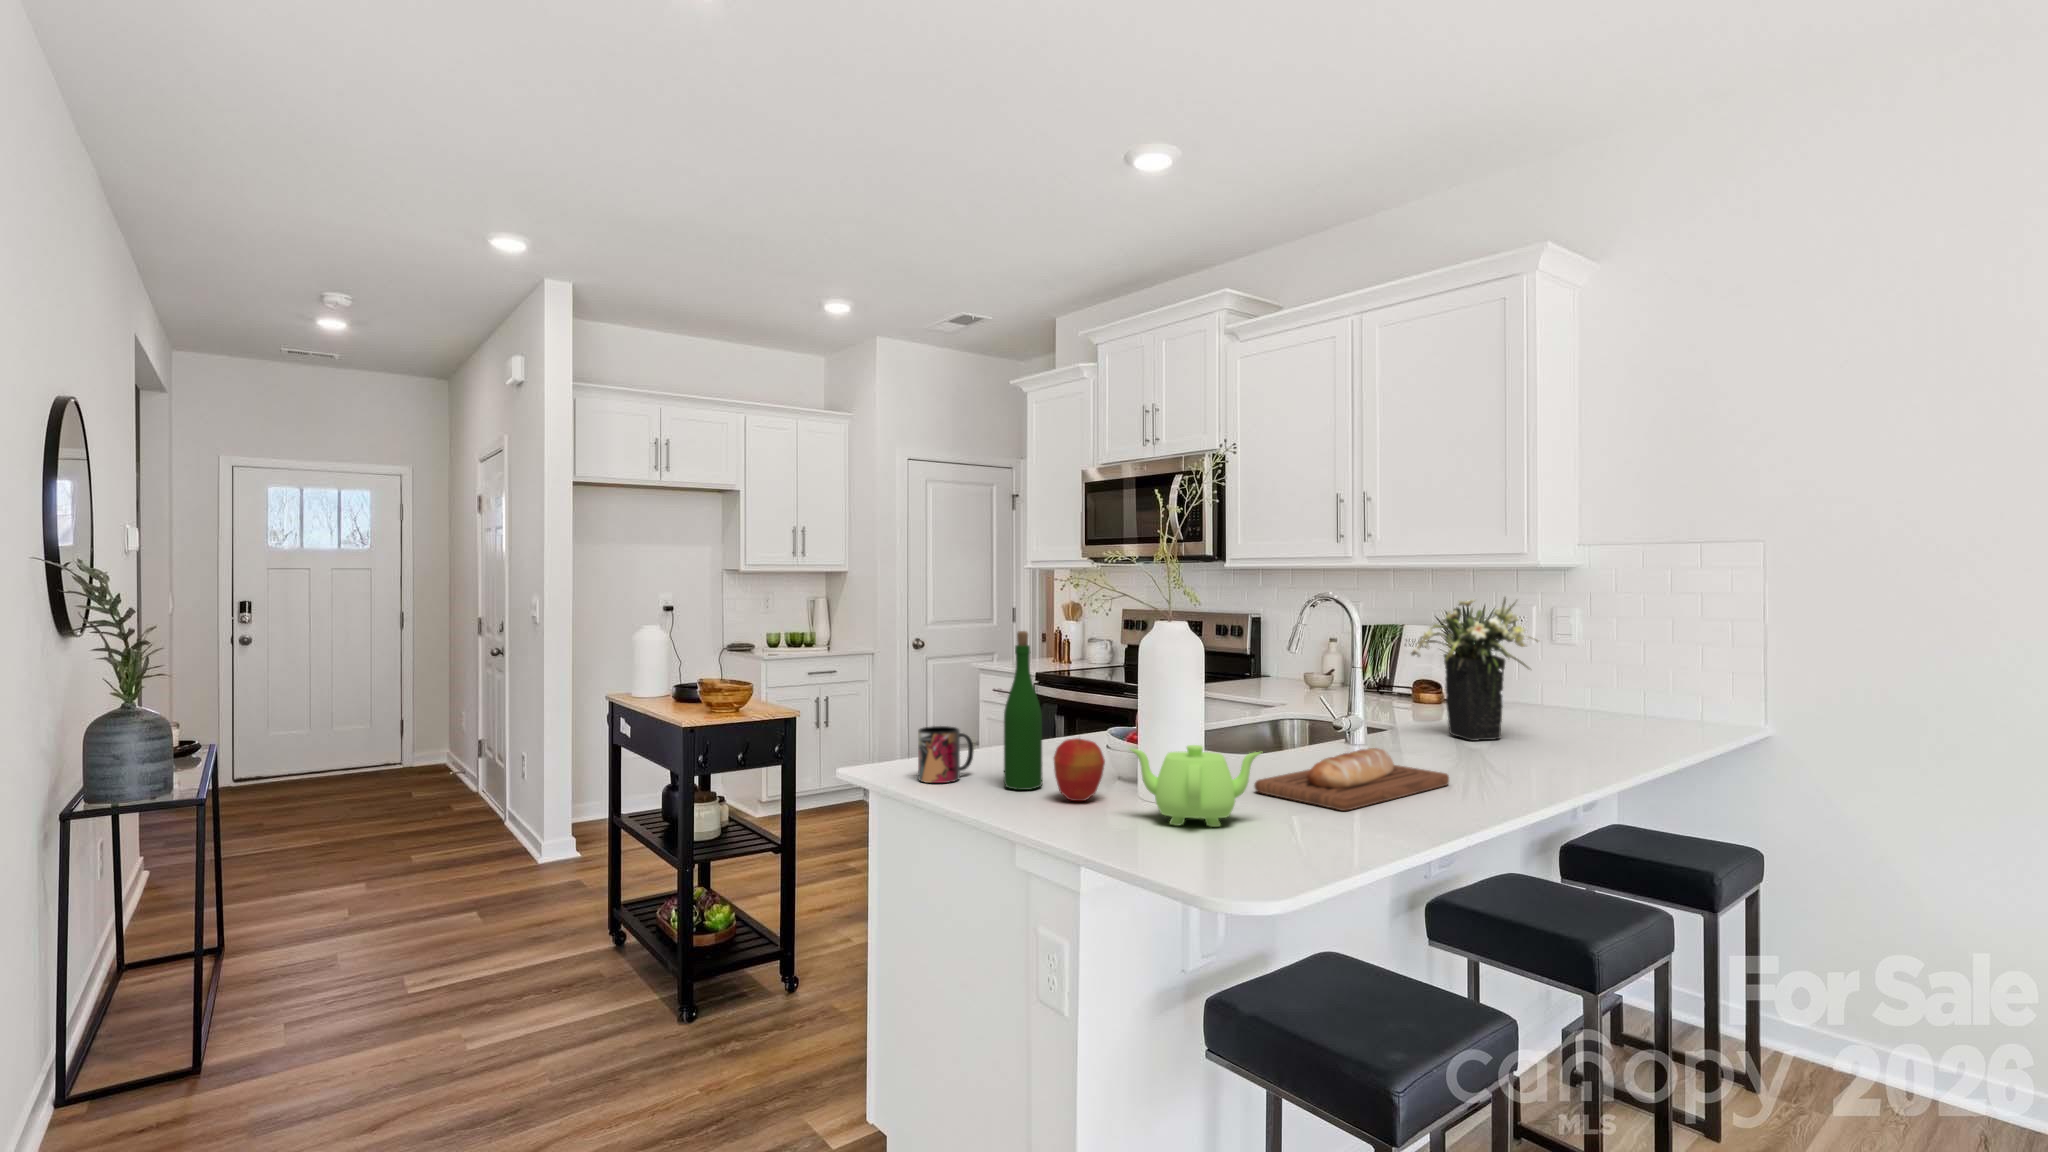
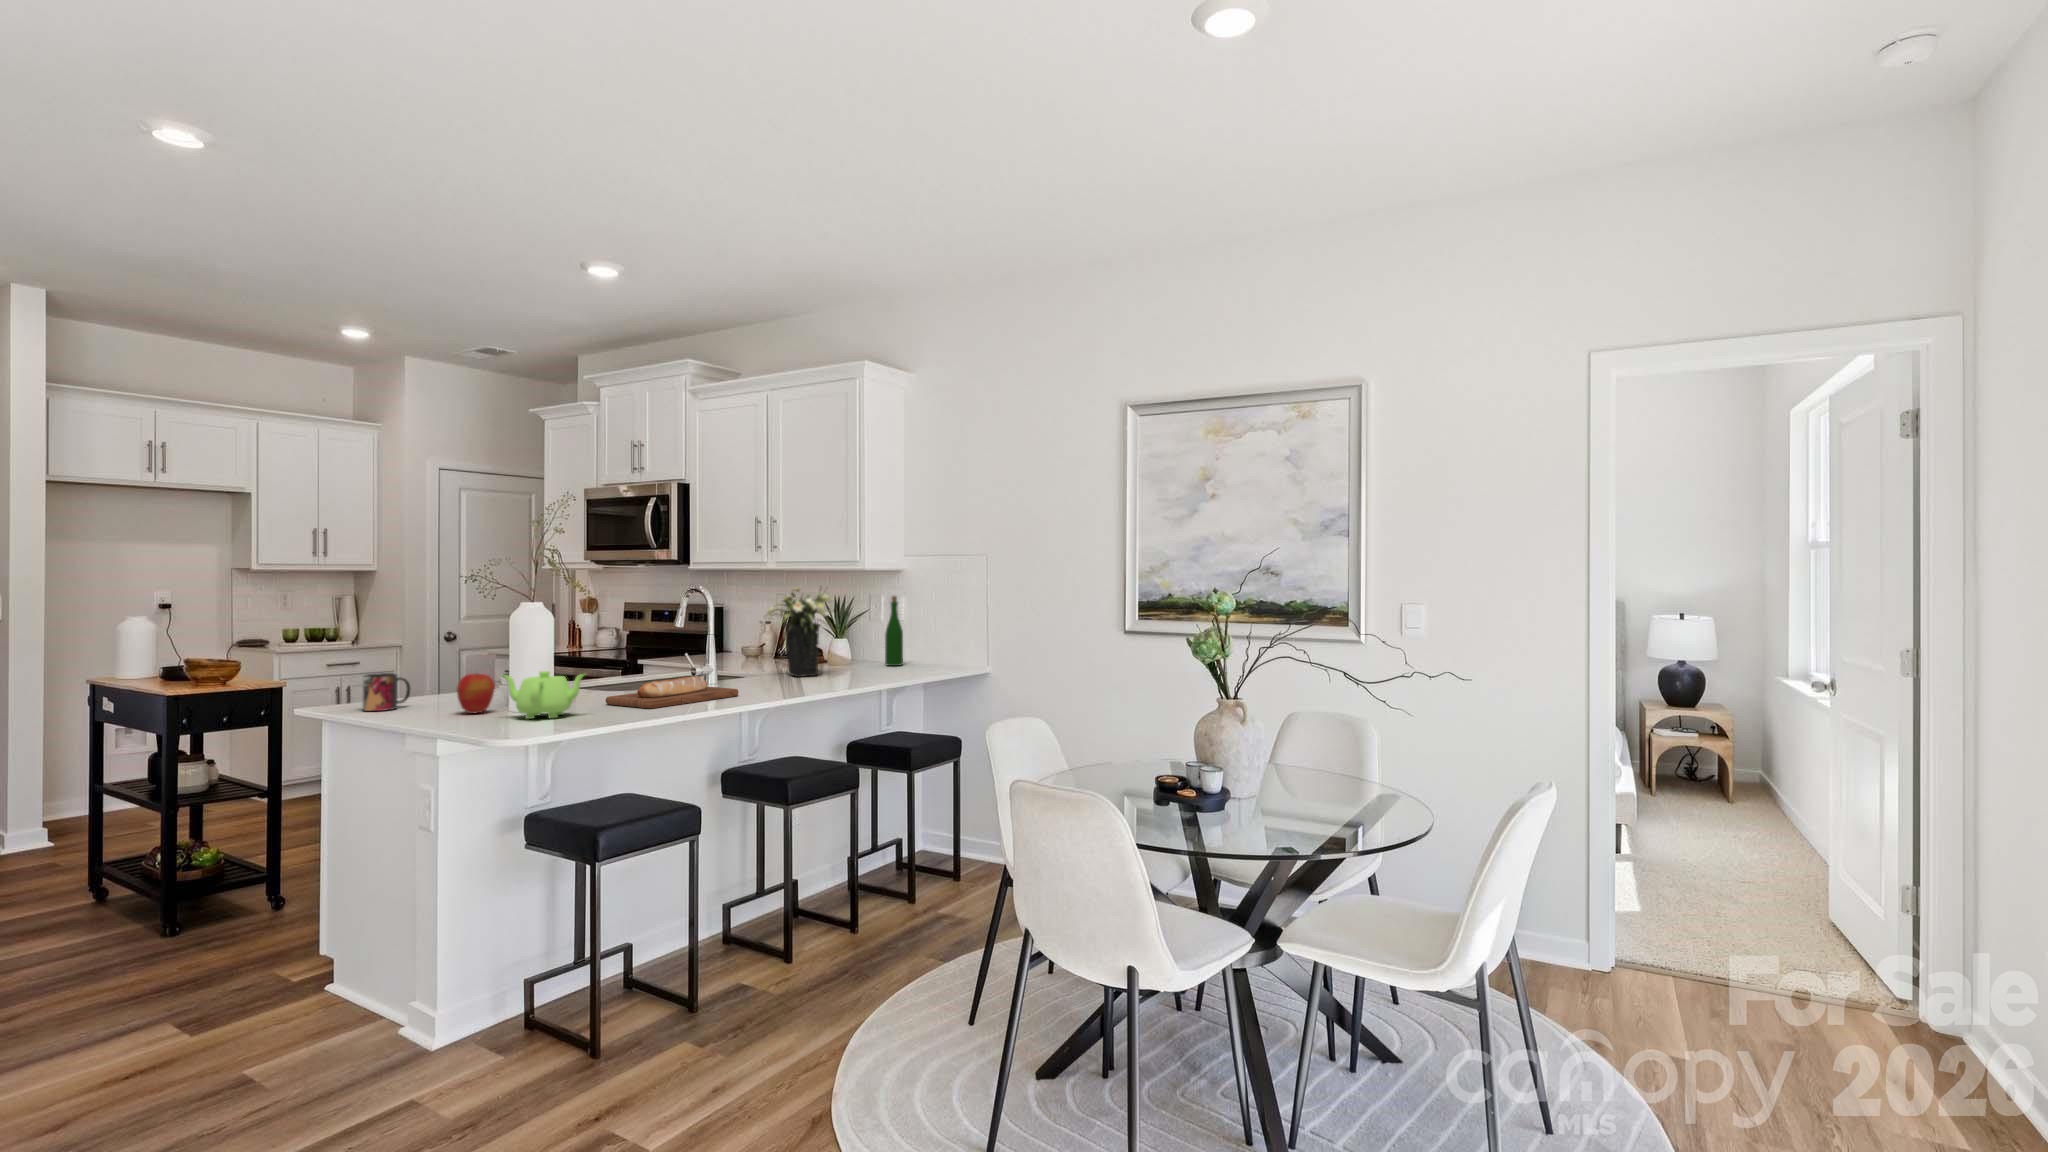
wine bottle: present [1004,631,1042,790] -> present [885,596,903,666]

